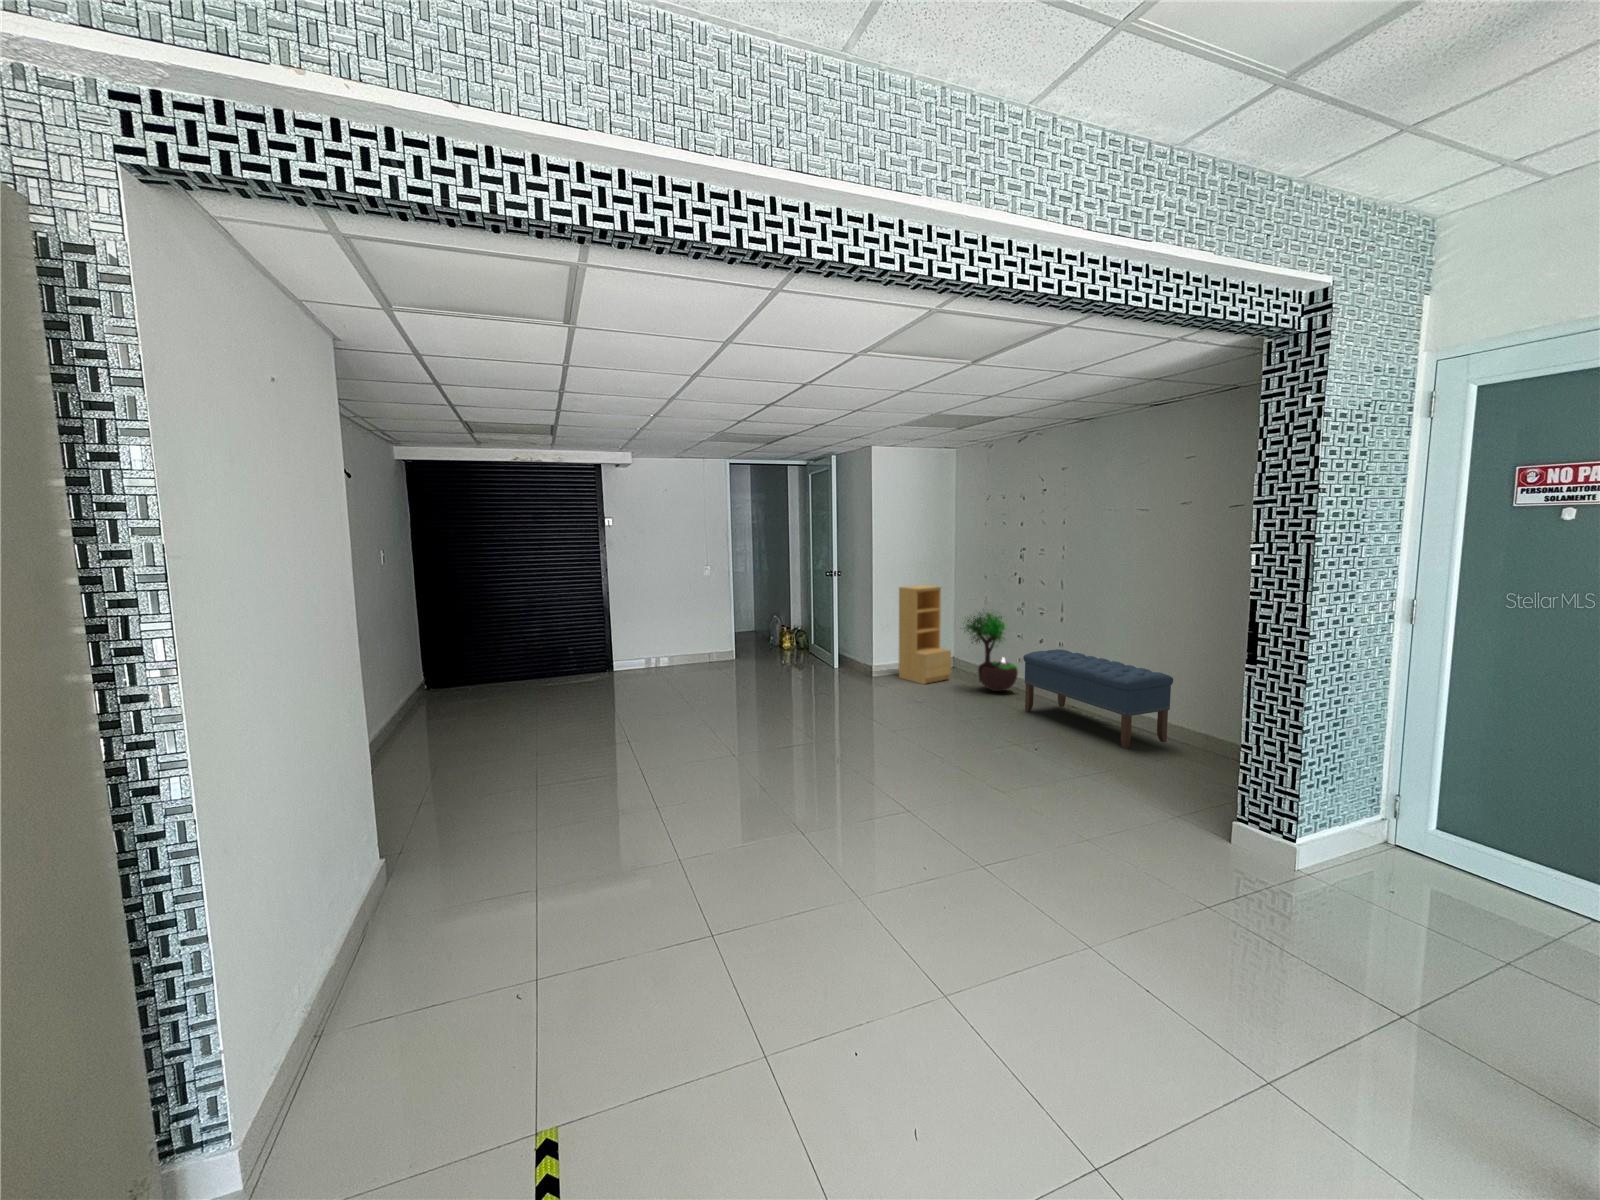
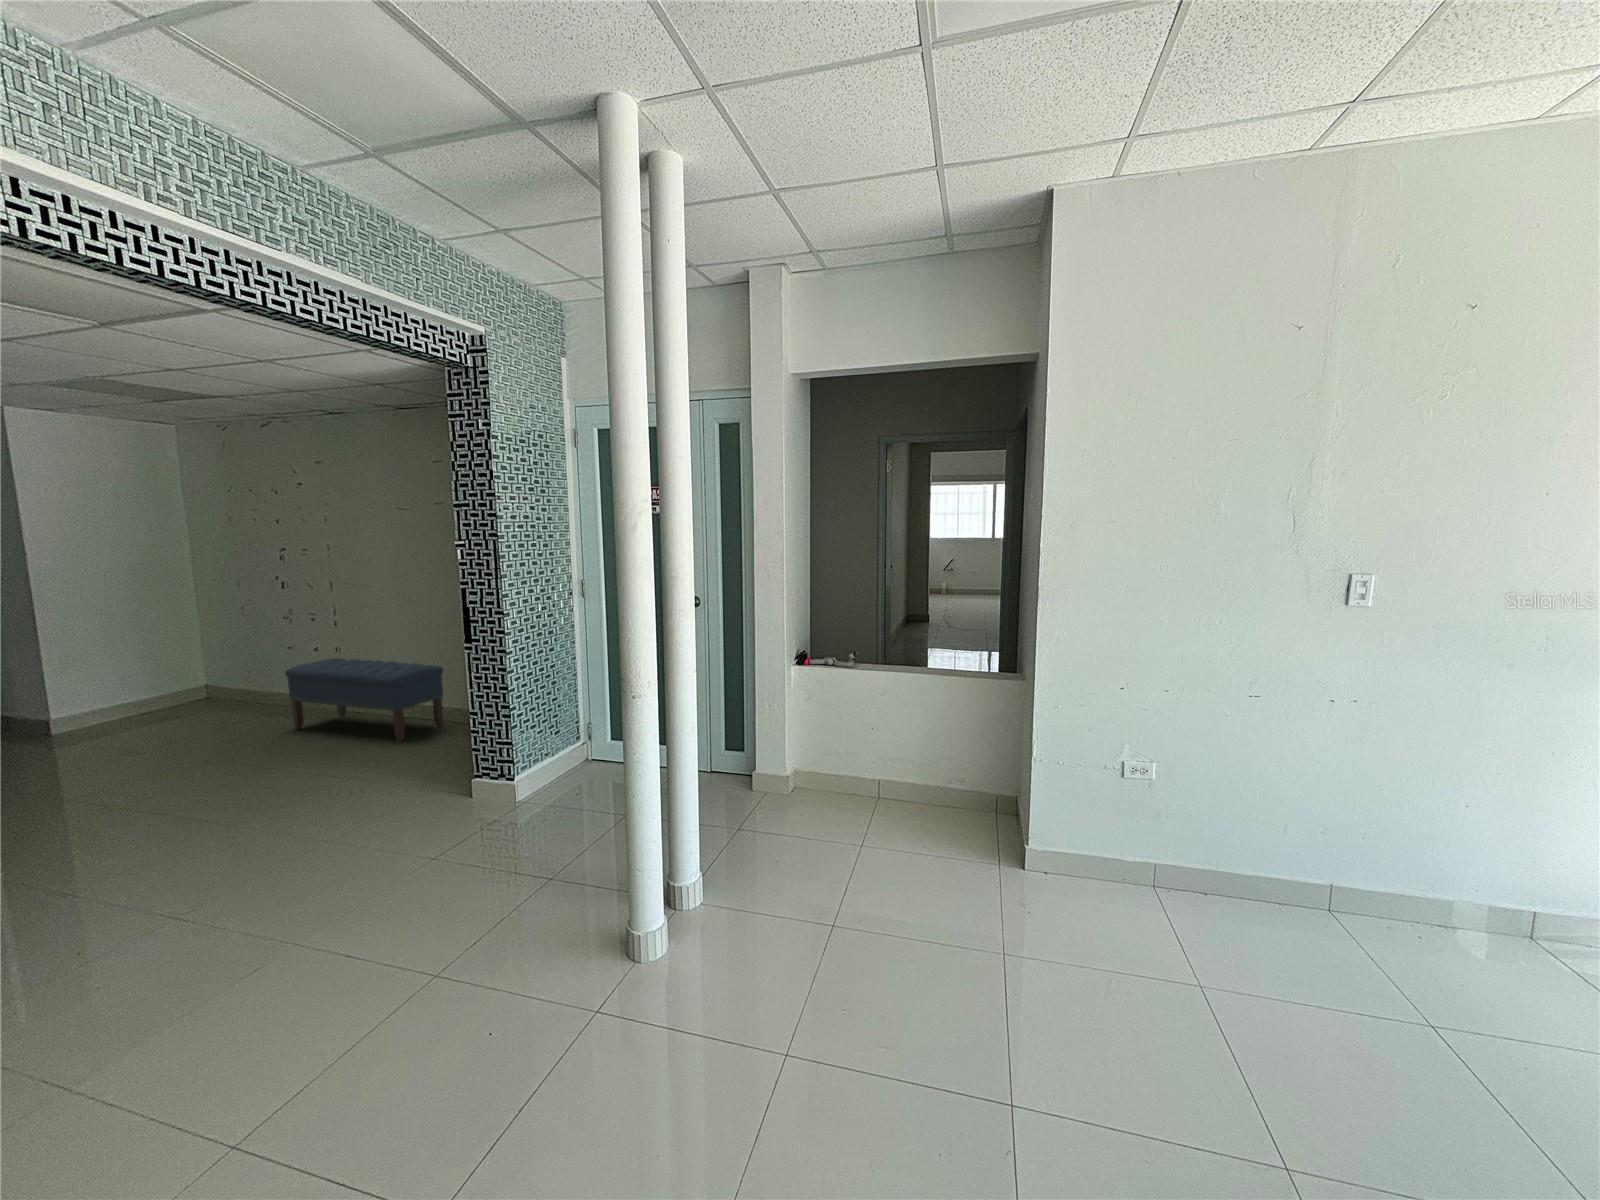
bookshelf: present [899,585,951,684] -> none [89,605,196,728]
potted tree: present [960,612,1018,691] -> none [197,619,290,716]

